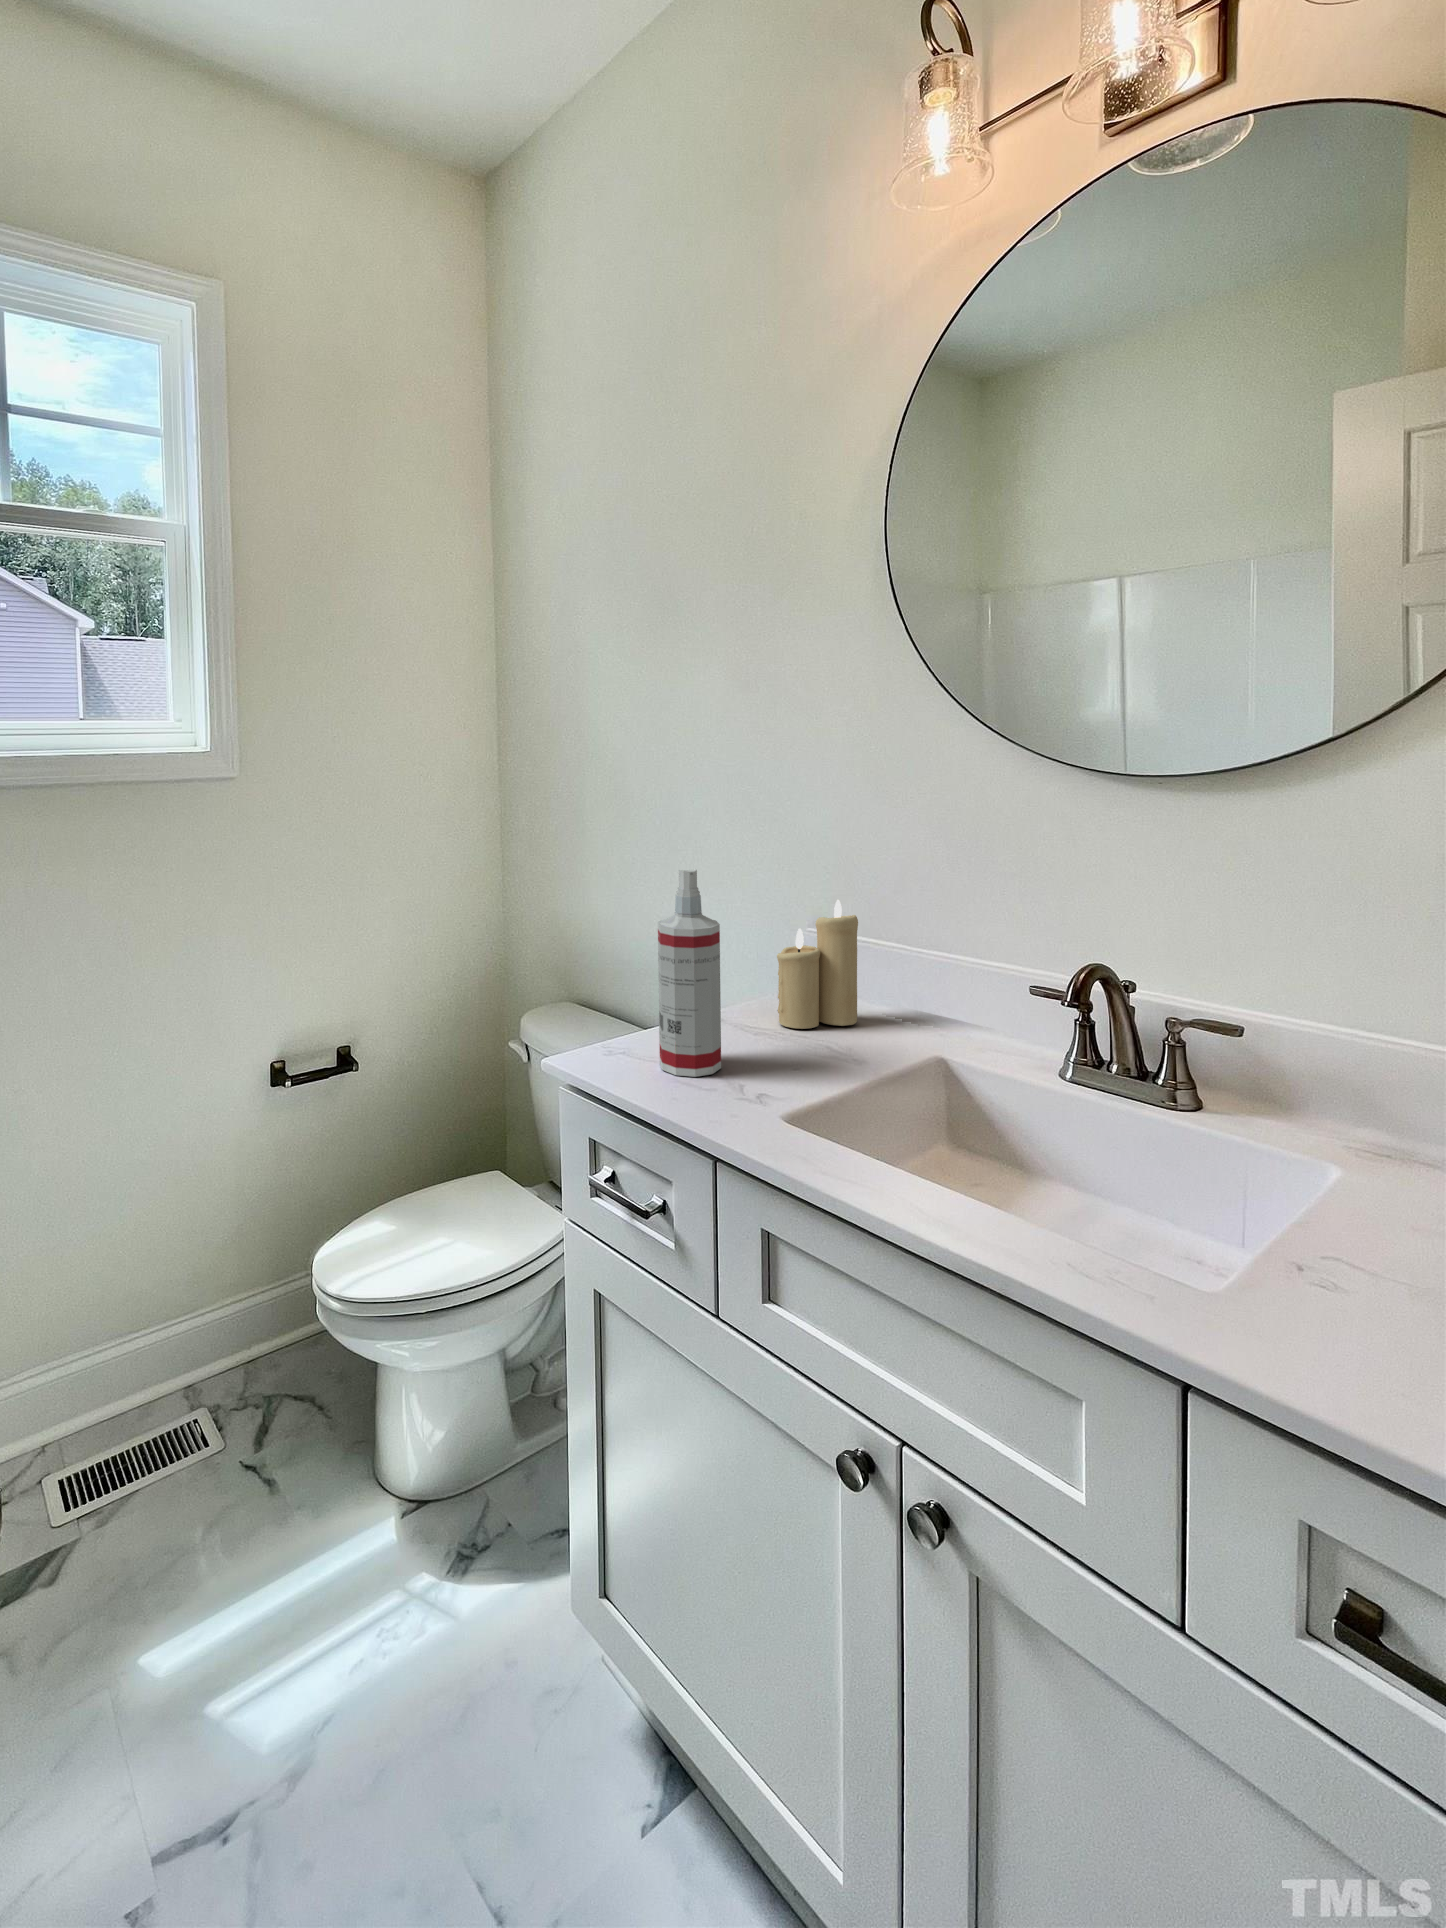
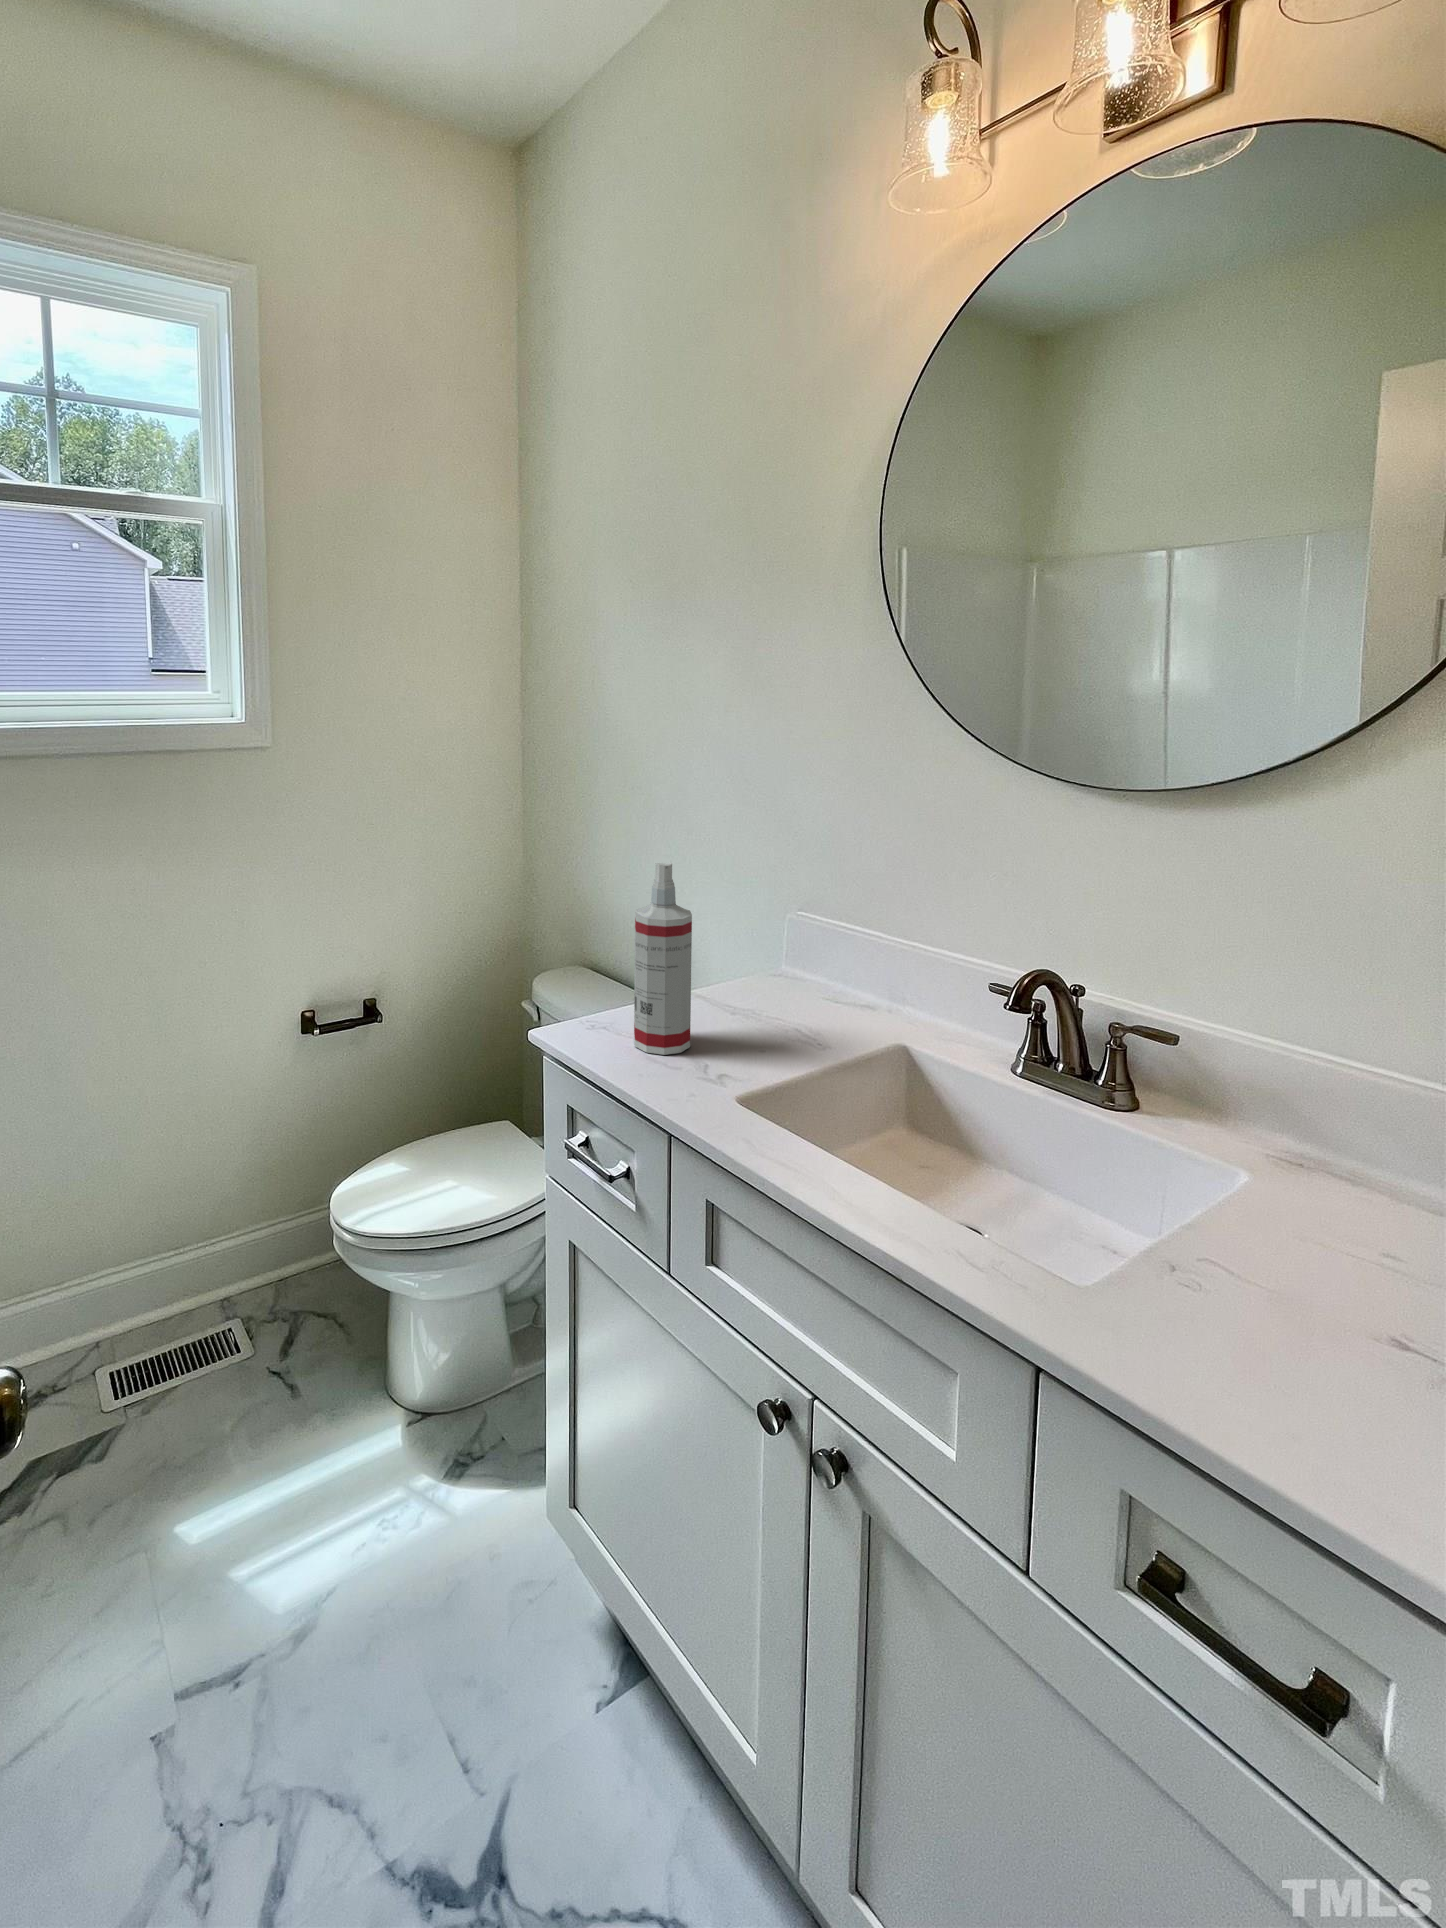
candle: present [777,900,858,1029] -> none [755,889,834,1009]

